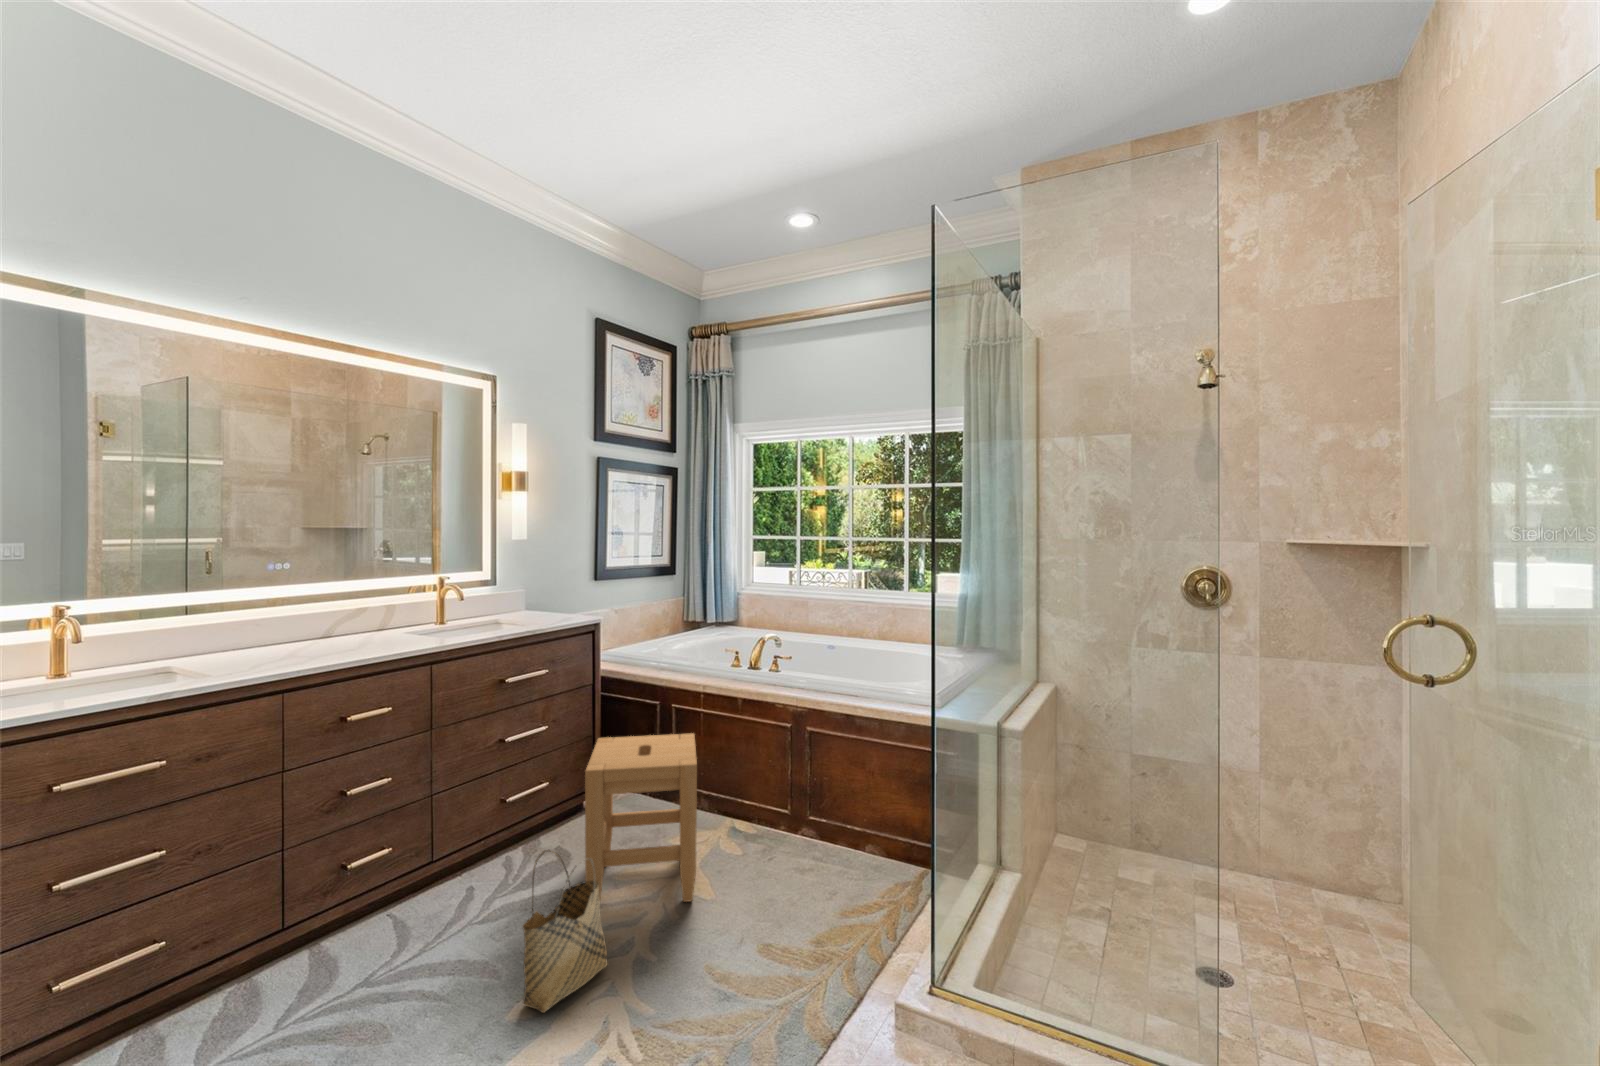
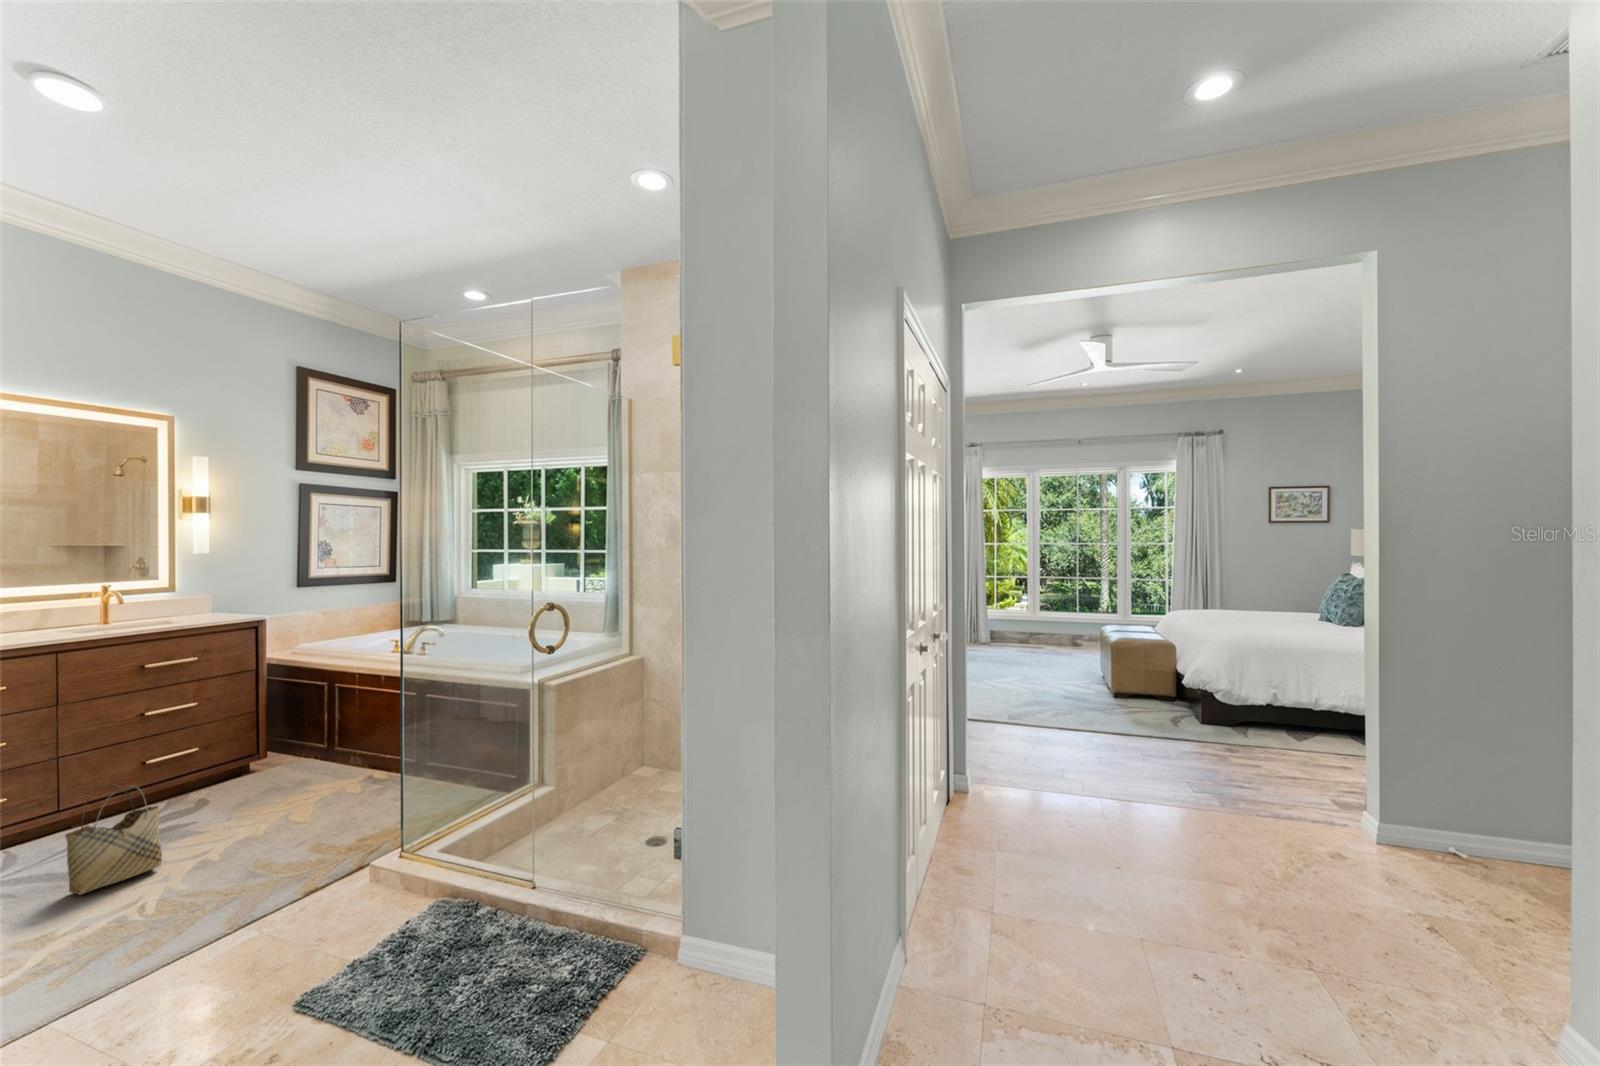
stool: present [585,733,697,902] -> none [180,702,315,836]

